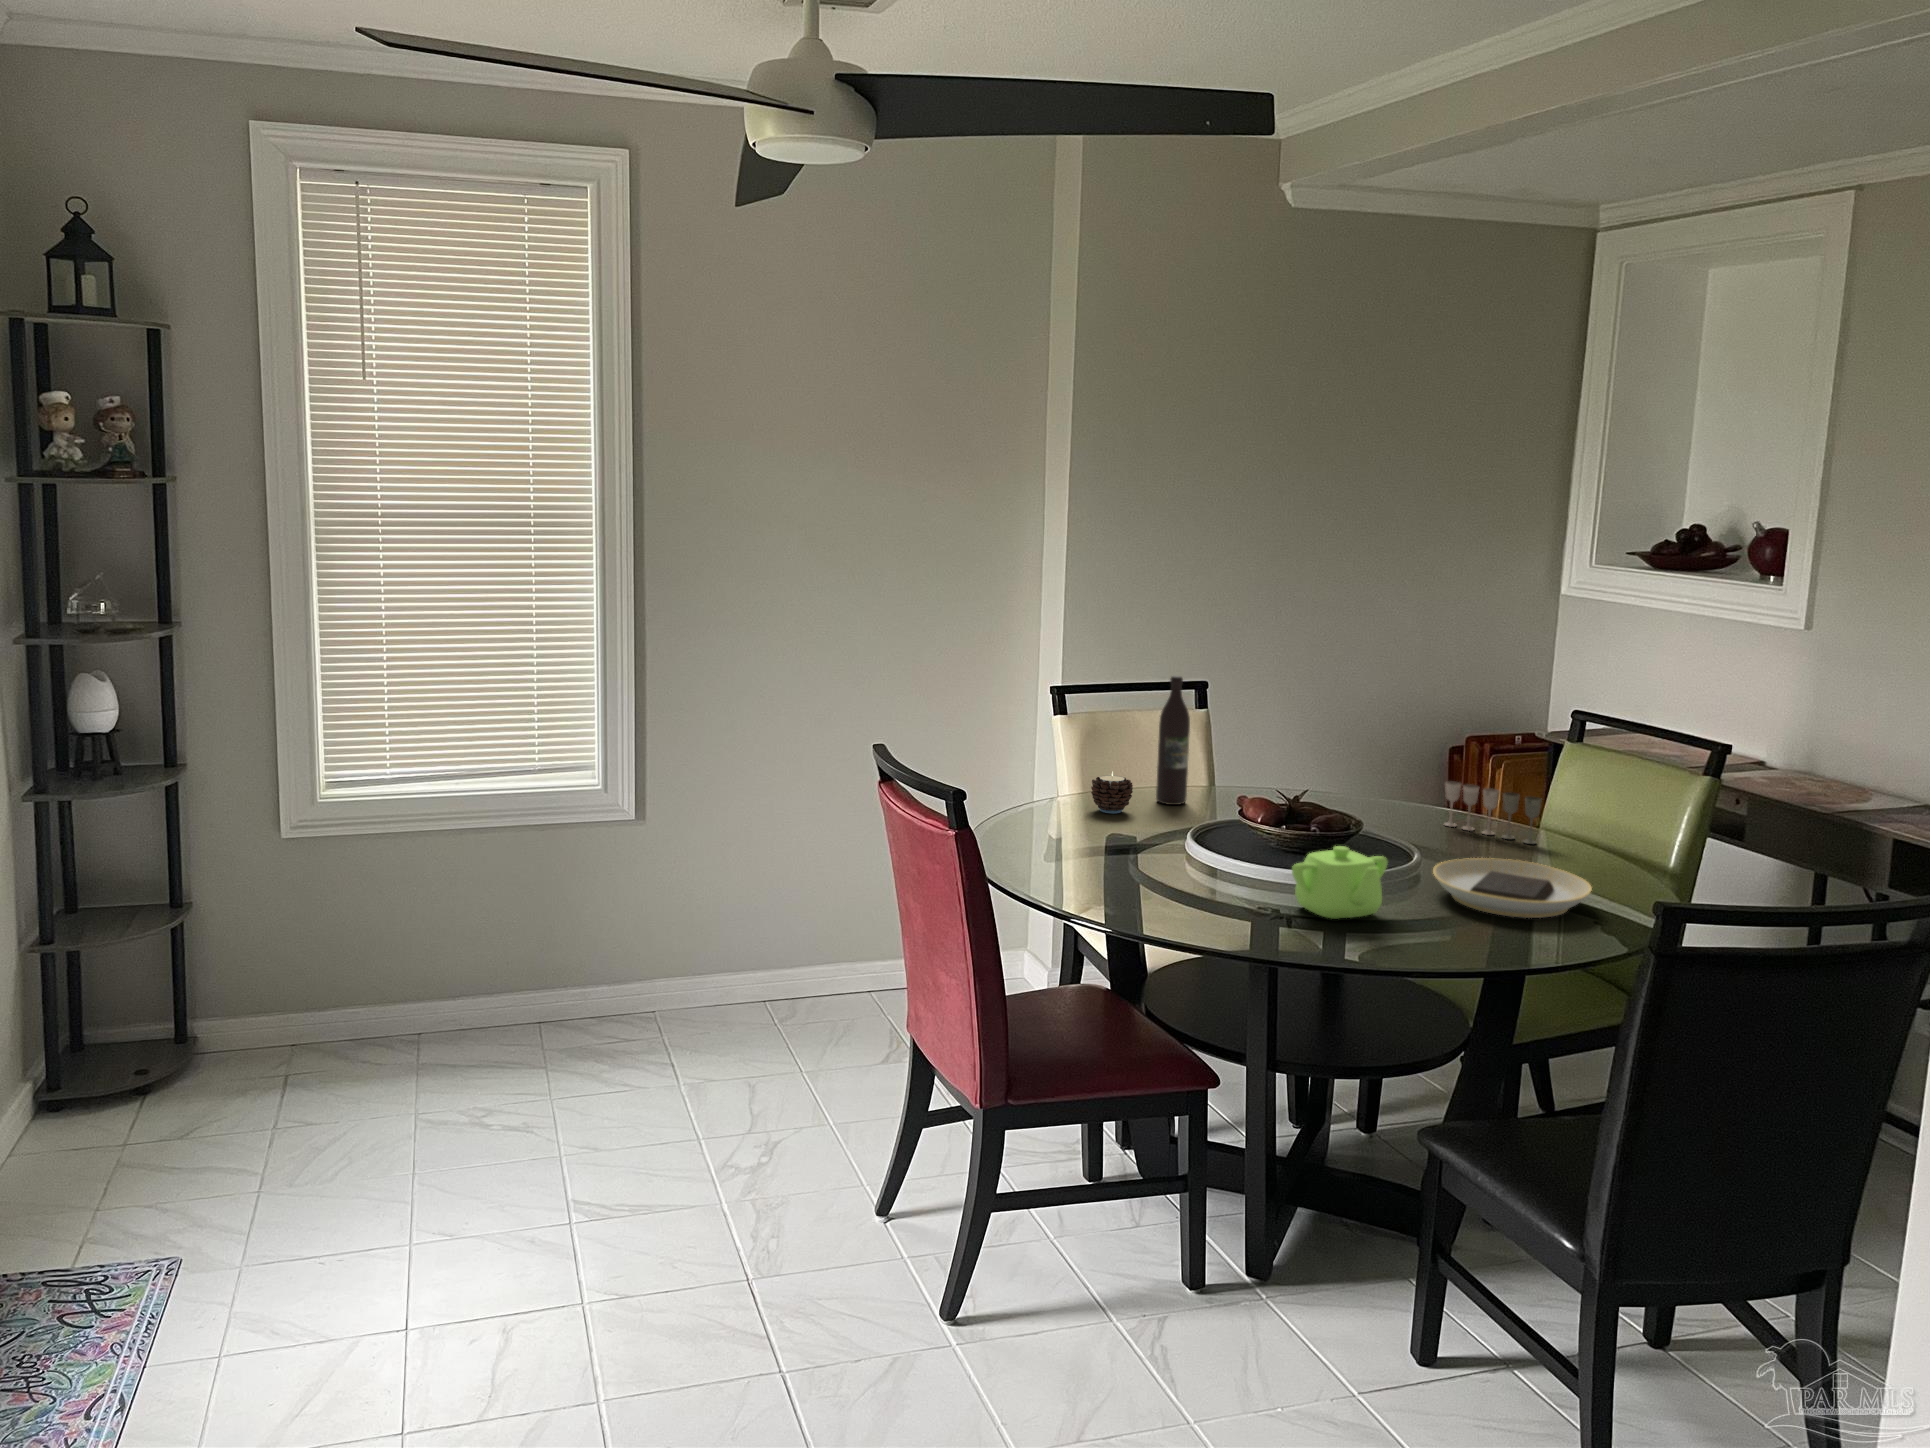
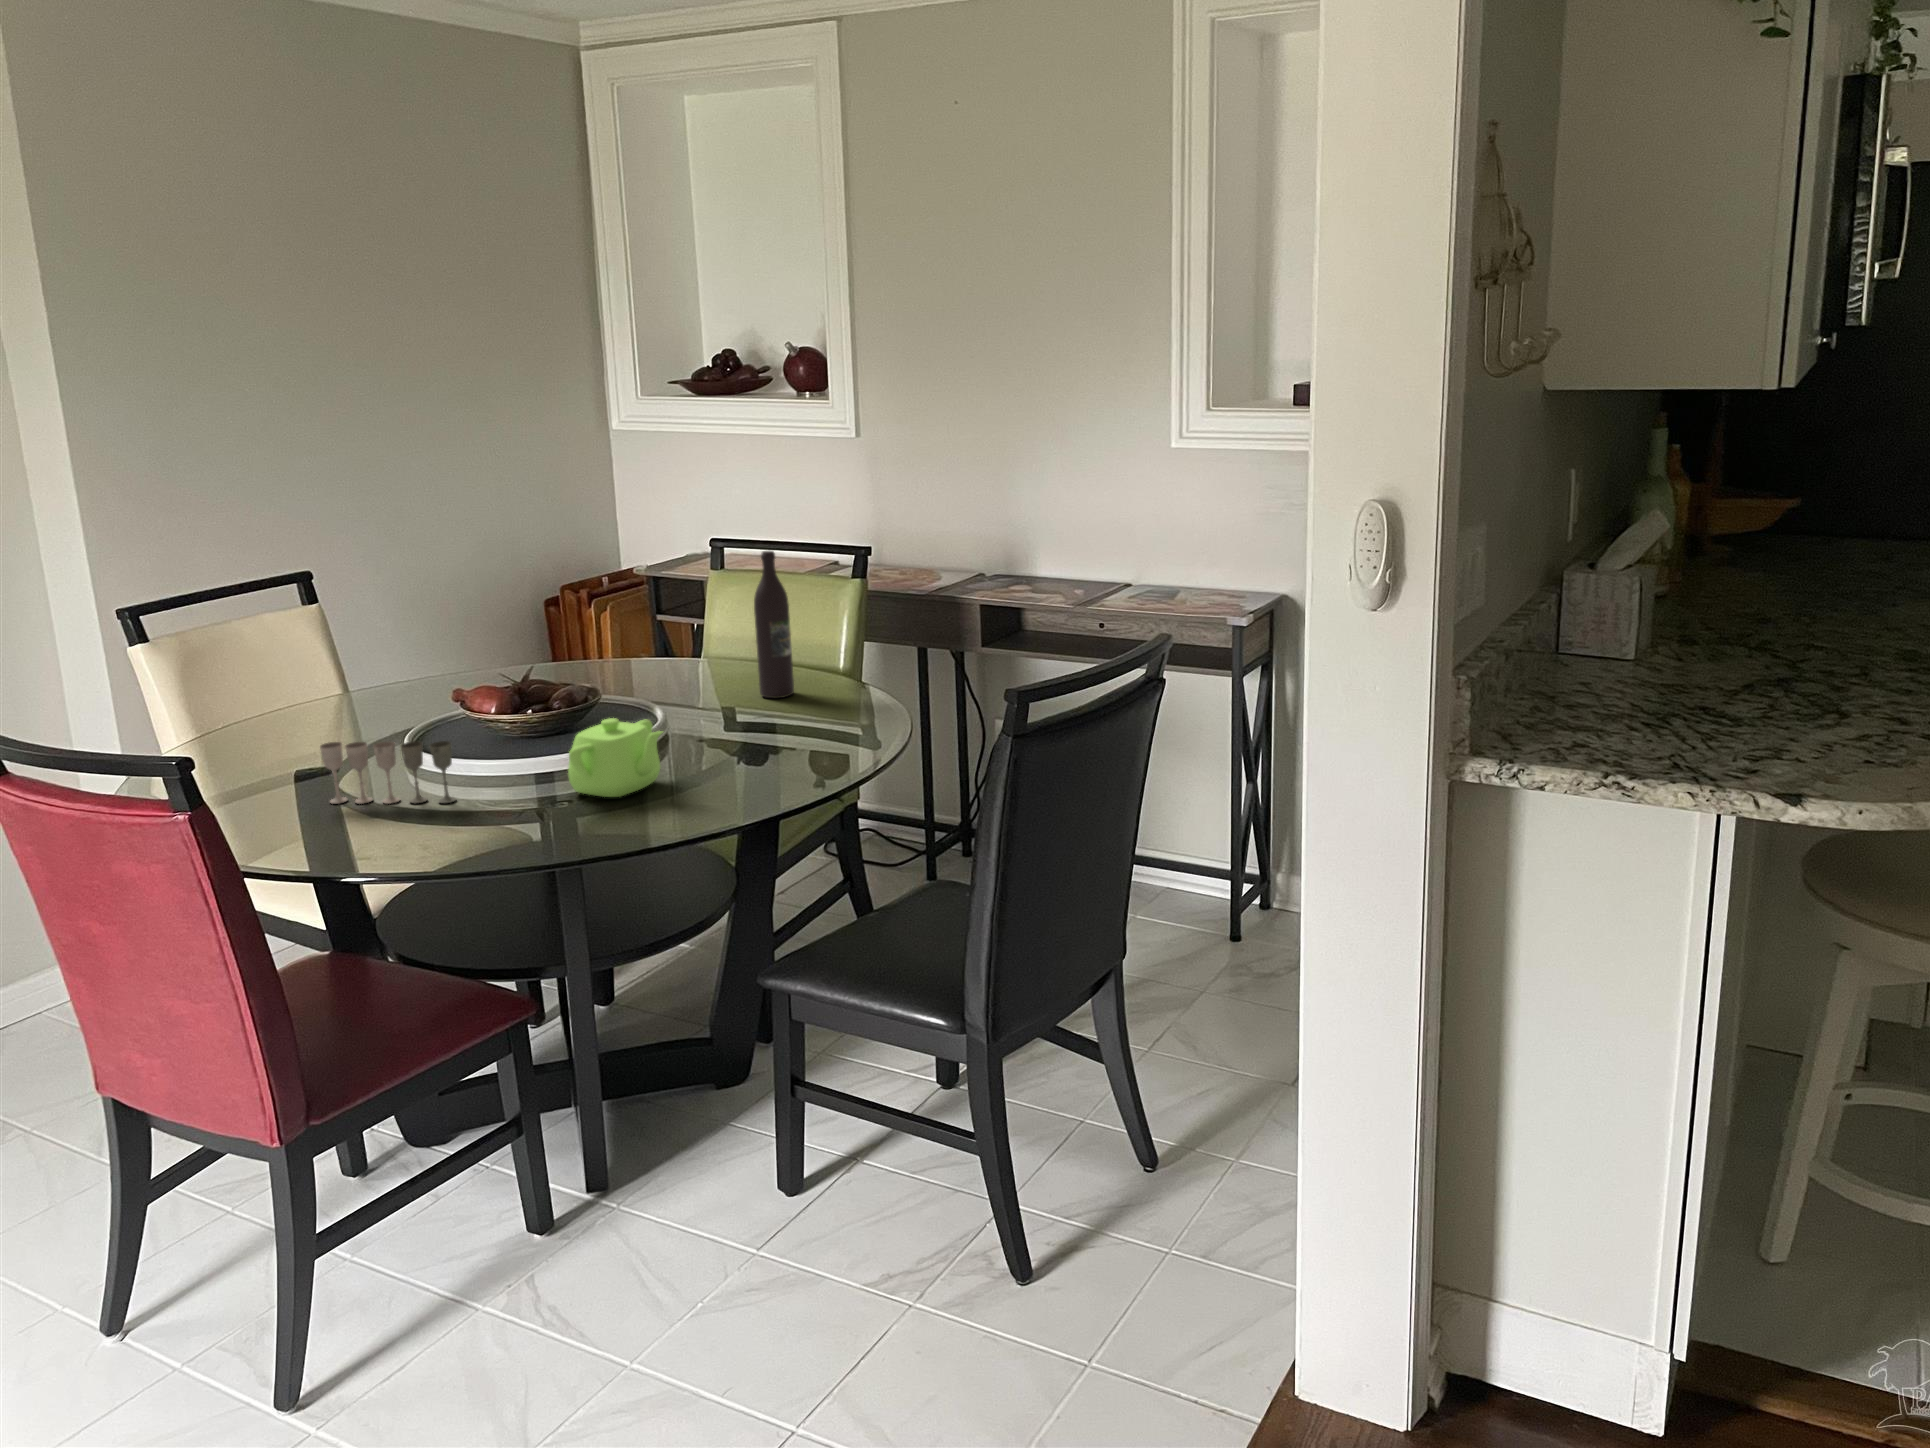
wine bottle: present [1156,675,1190,805] -> present [754,550,794,698]
candle: present [1091,772,1133,813] -> none [231,700,289,751]
wine glass: present [1445,781,1542,844] -> present [320,741,456,804]
plate: present [1433,858,1592,918] -> none [678,692,828,750]

